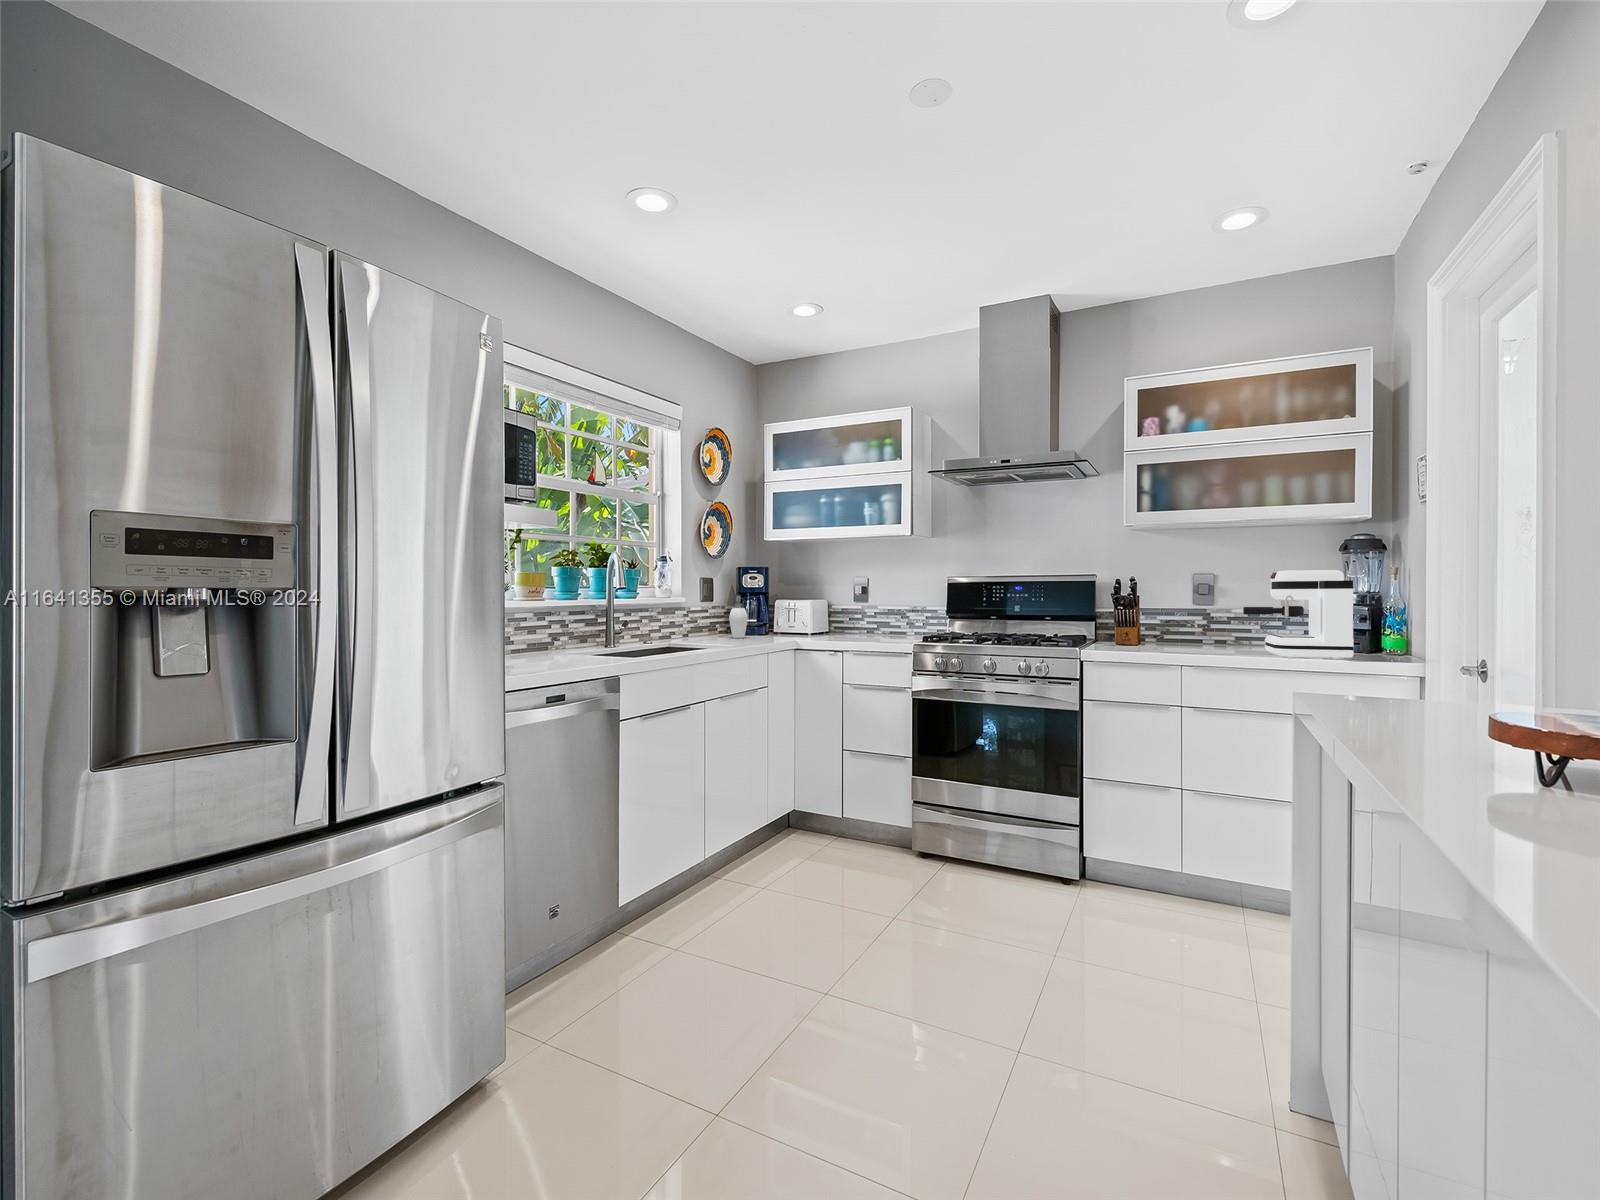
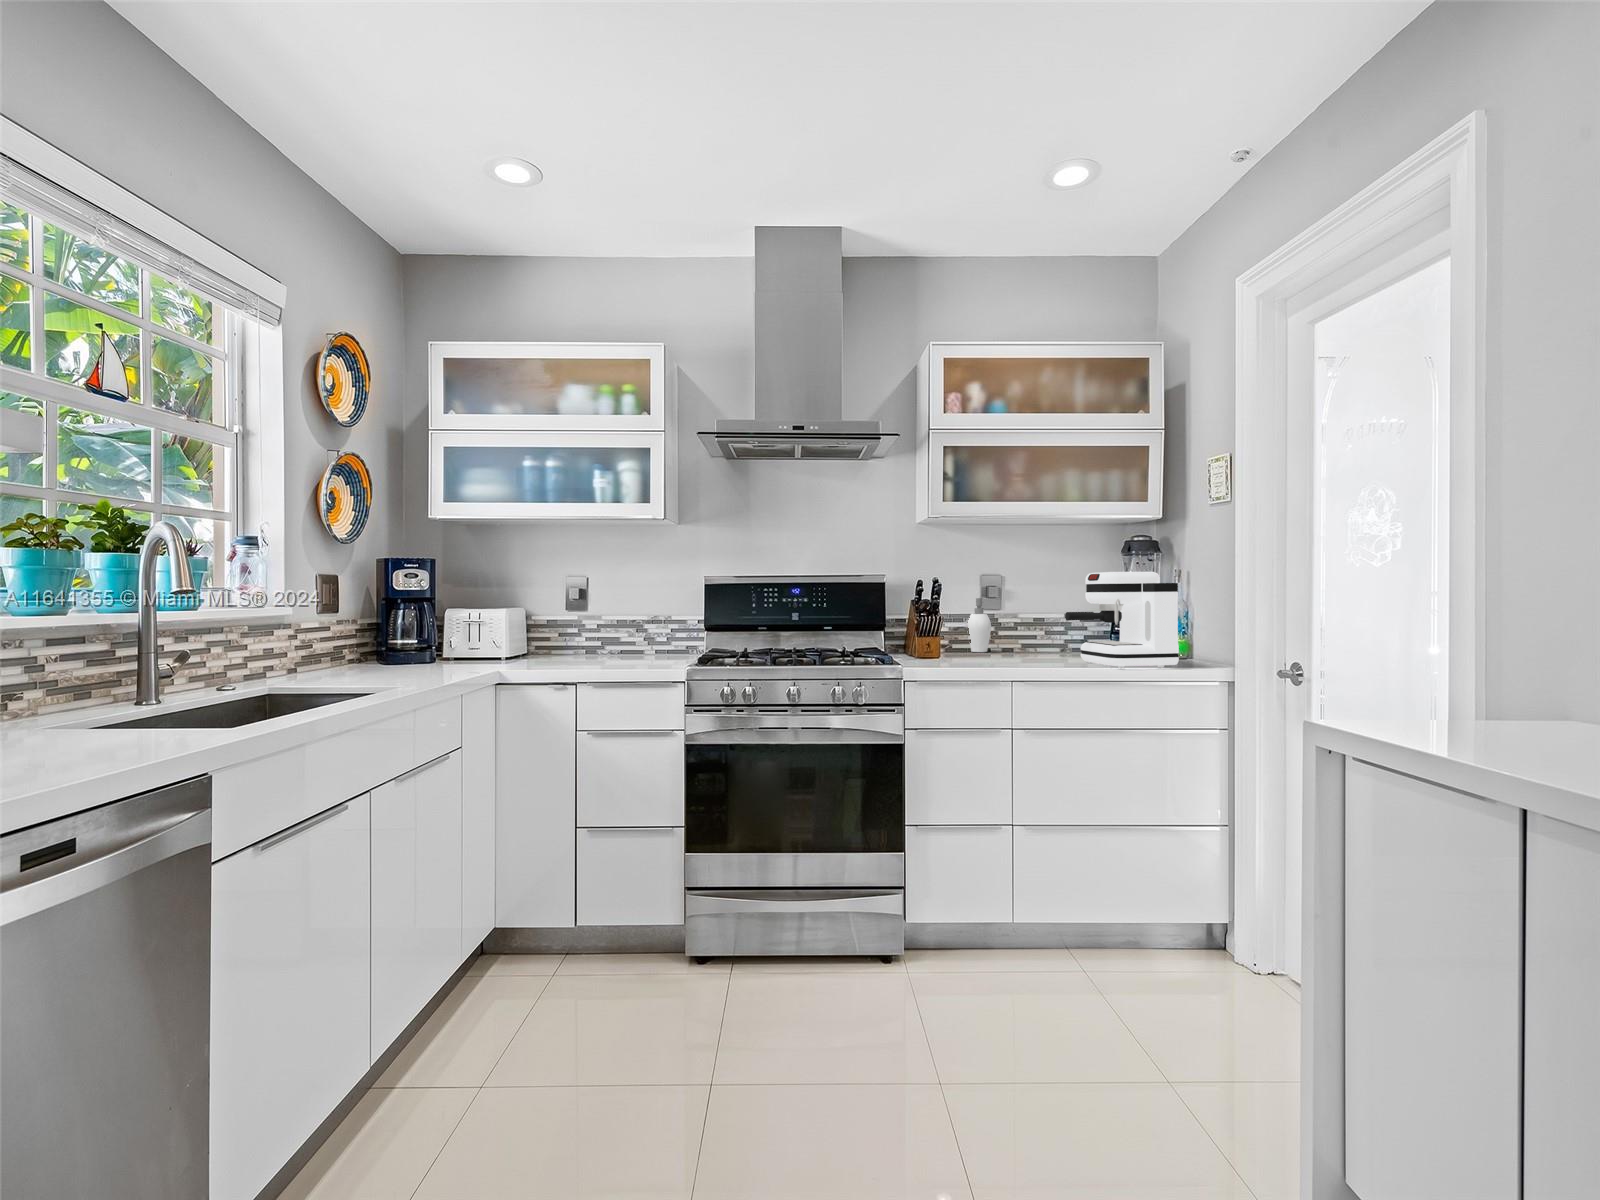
soap dispenser: present [729,596,748,638] -> present [968,598,991,652]

